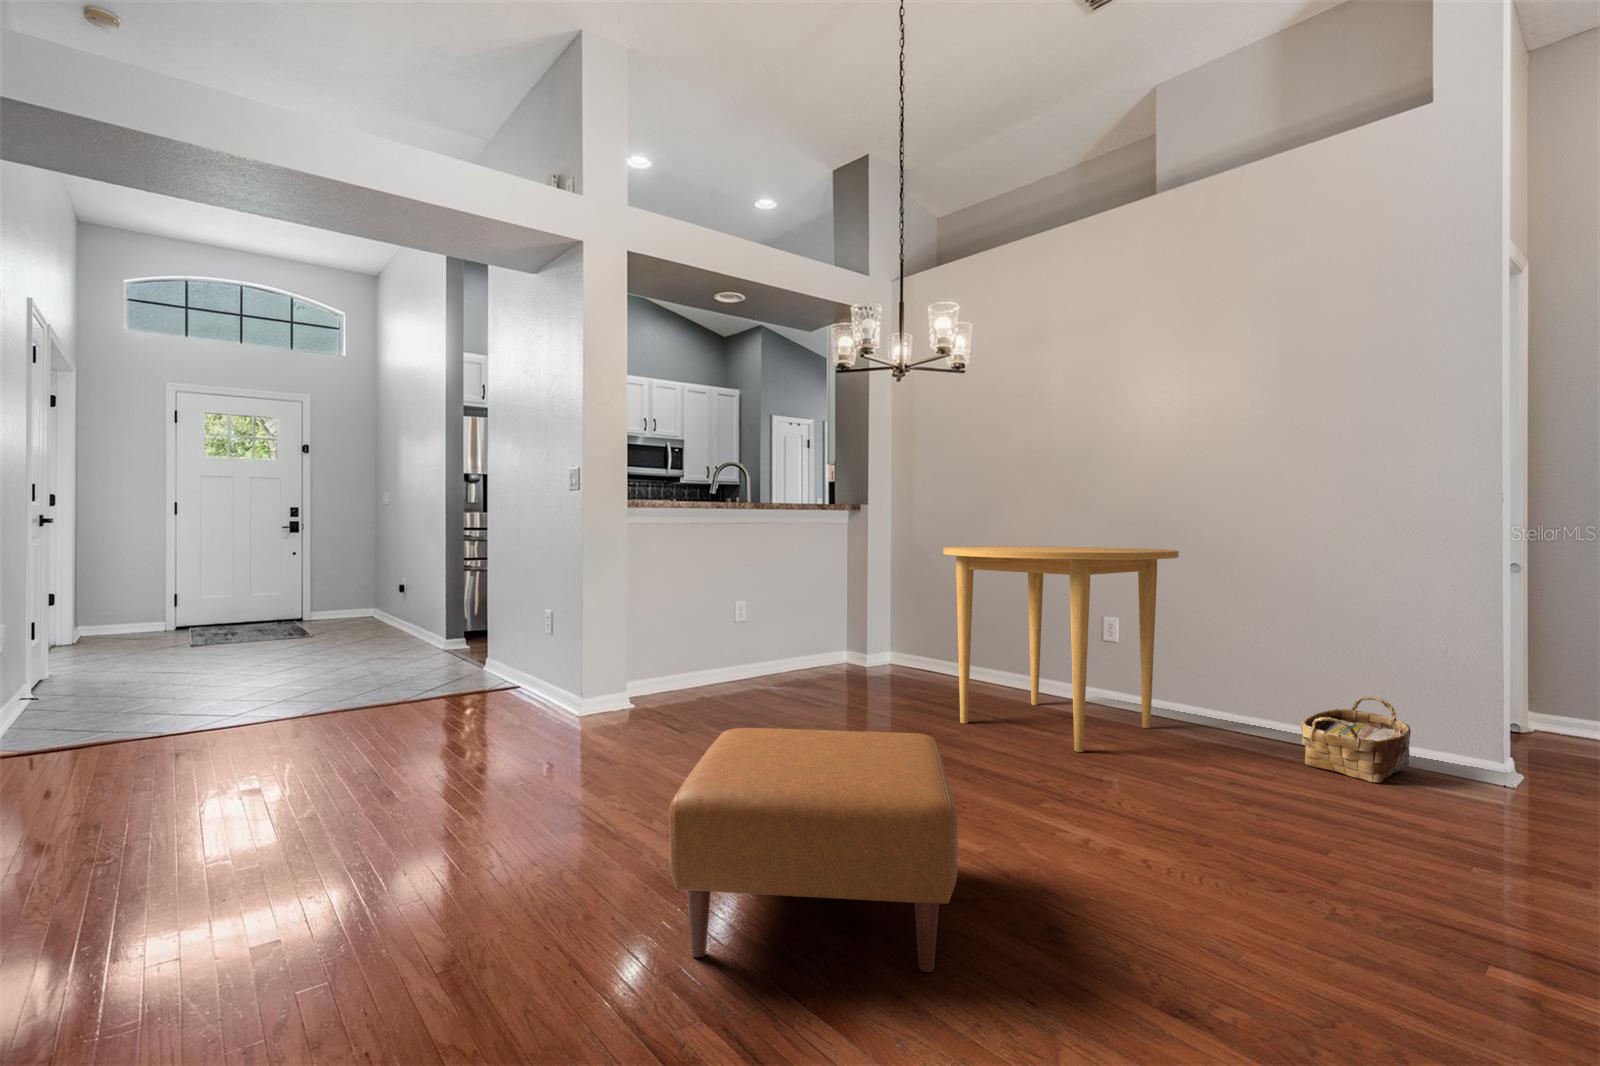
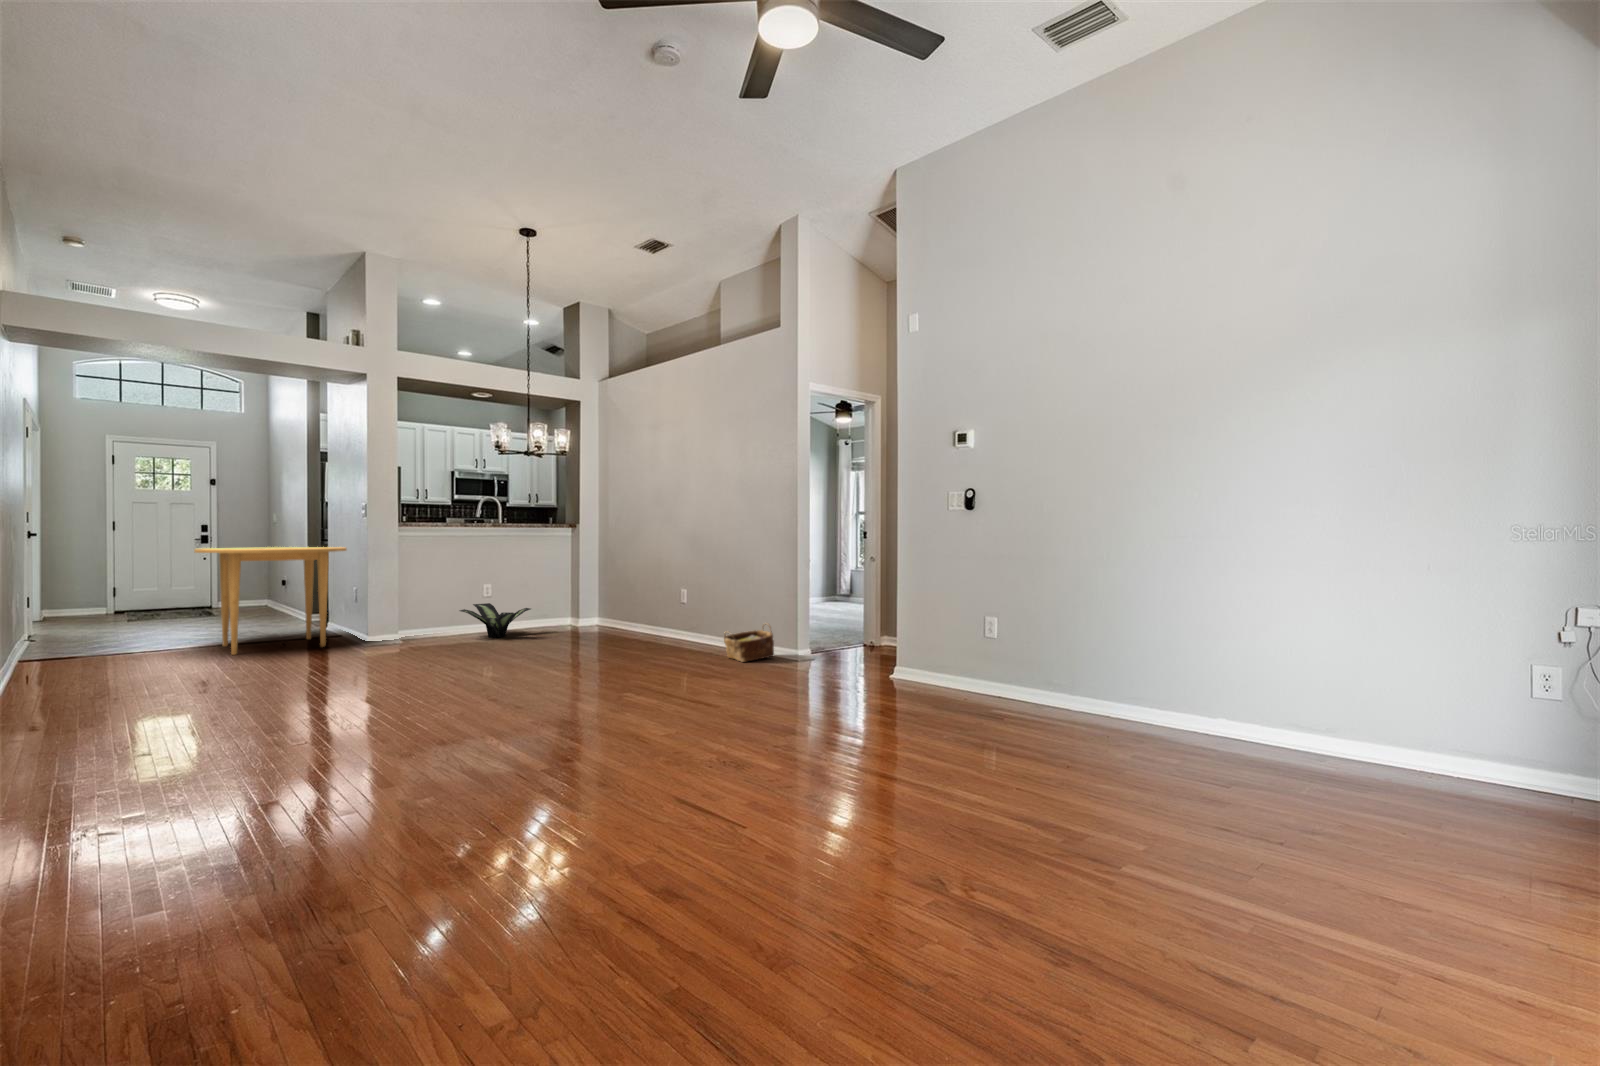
dining table: present [943,546,1179,752] -> present [194,547,347,655]
potted plant: none [711,633,818,694] -> present [460,603,531,638]
ottoman: present [669,728,958,972] -> none [313,628,467,704]

